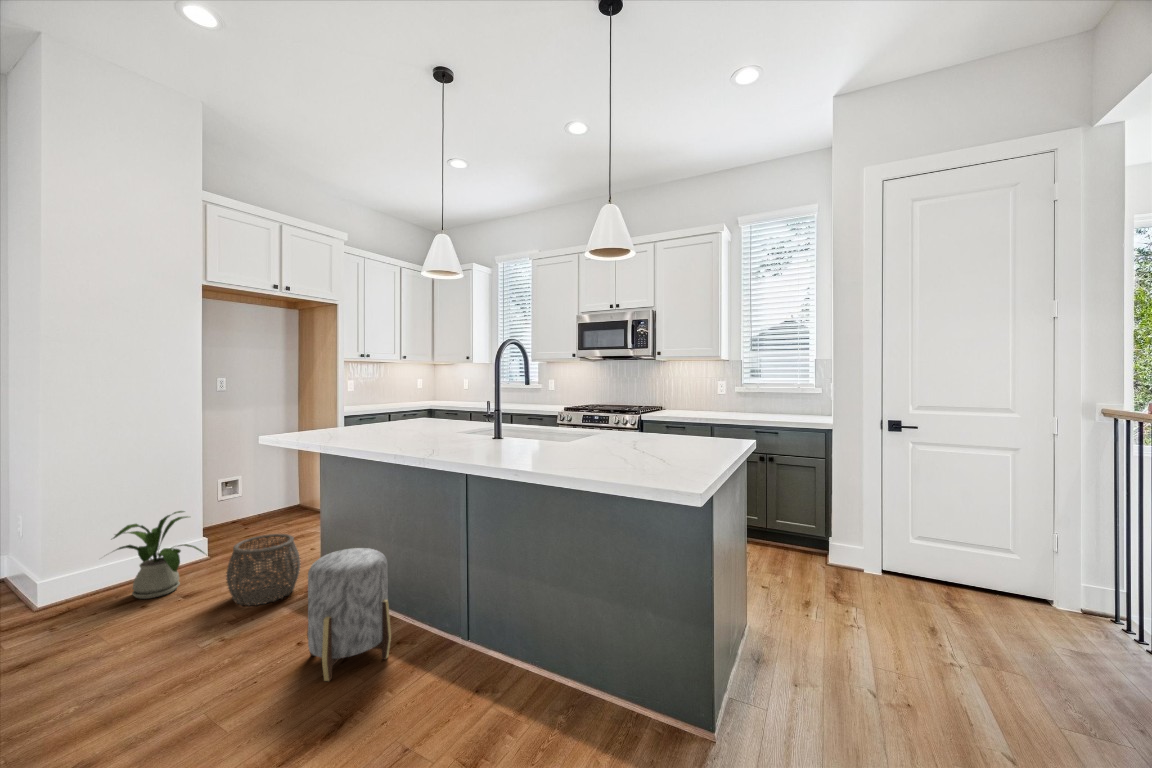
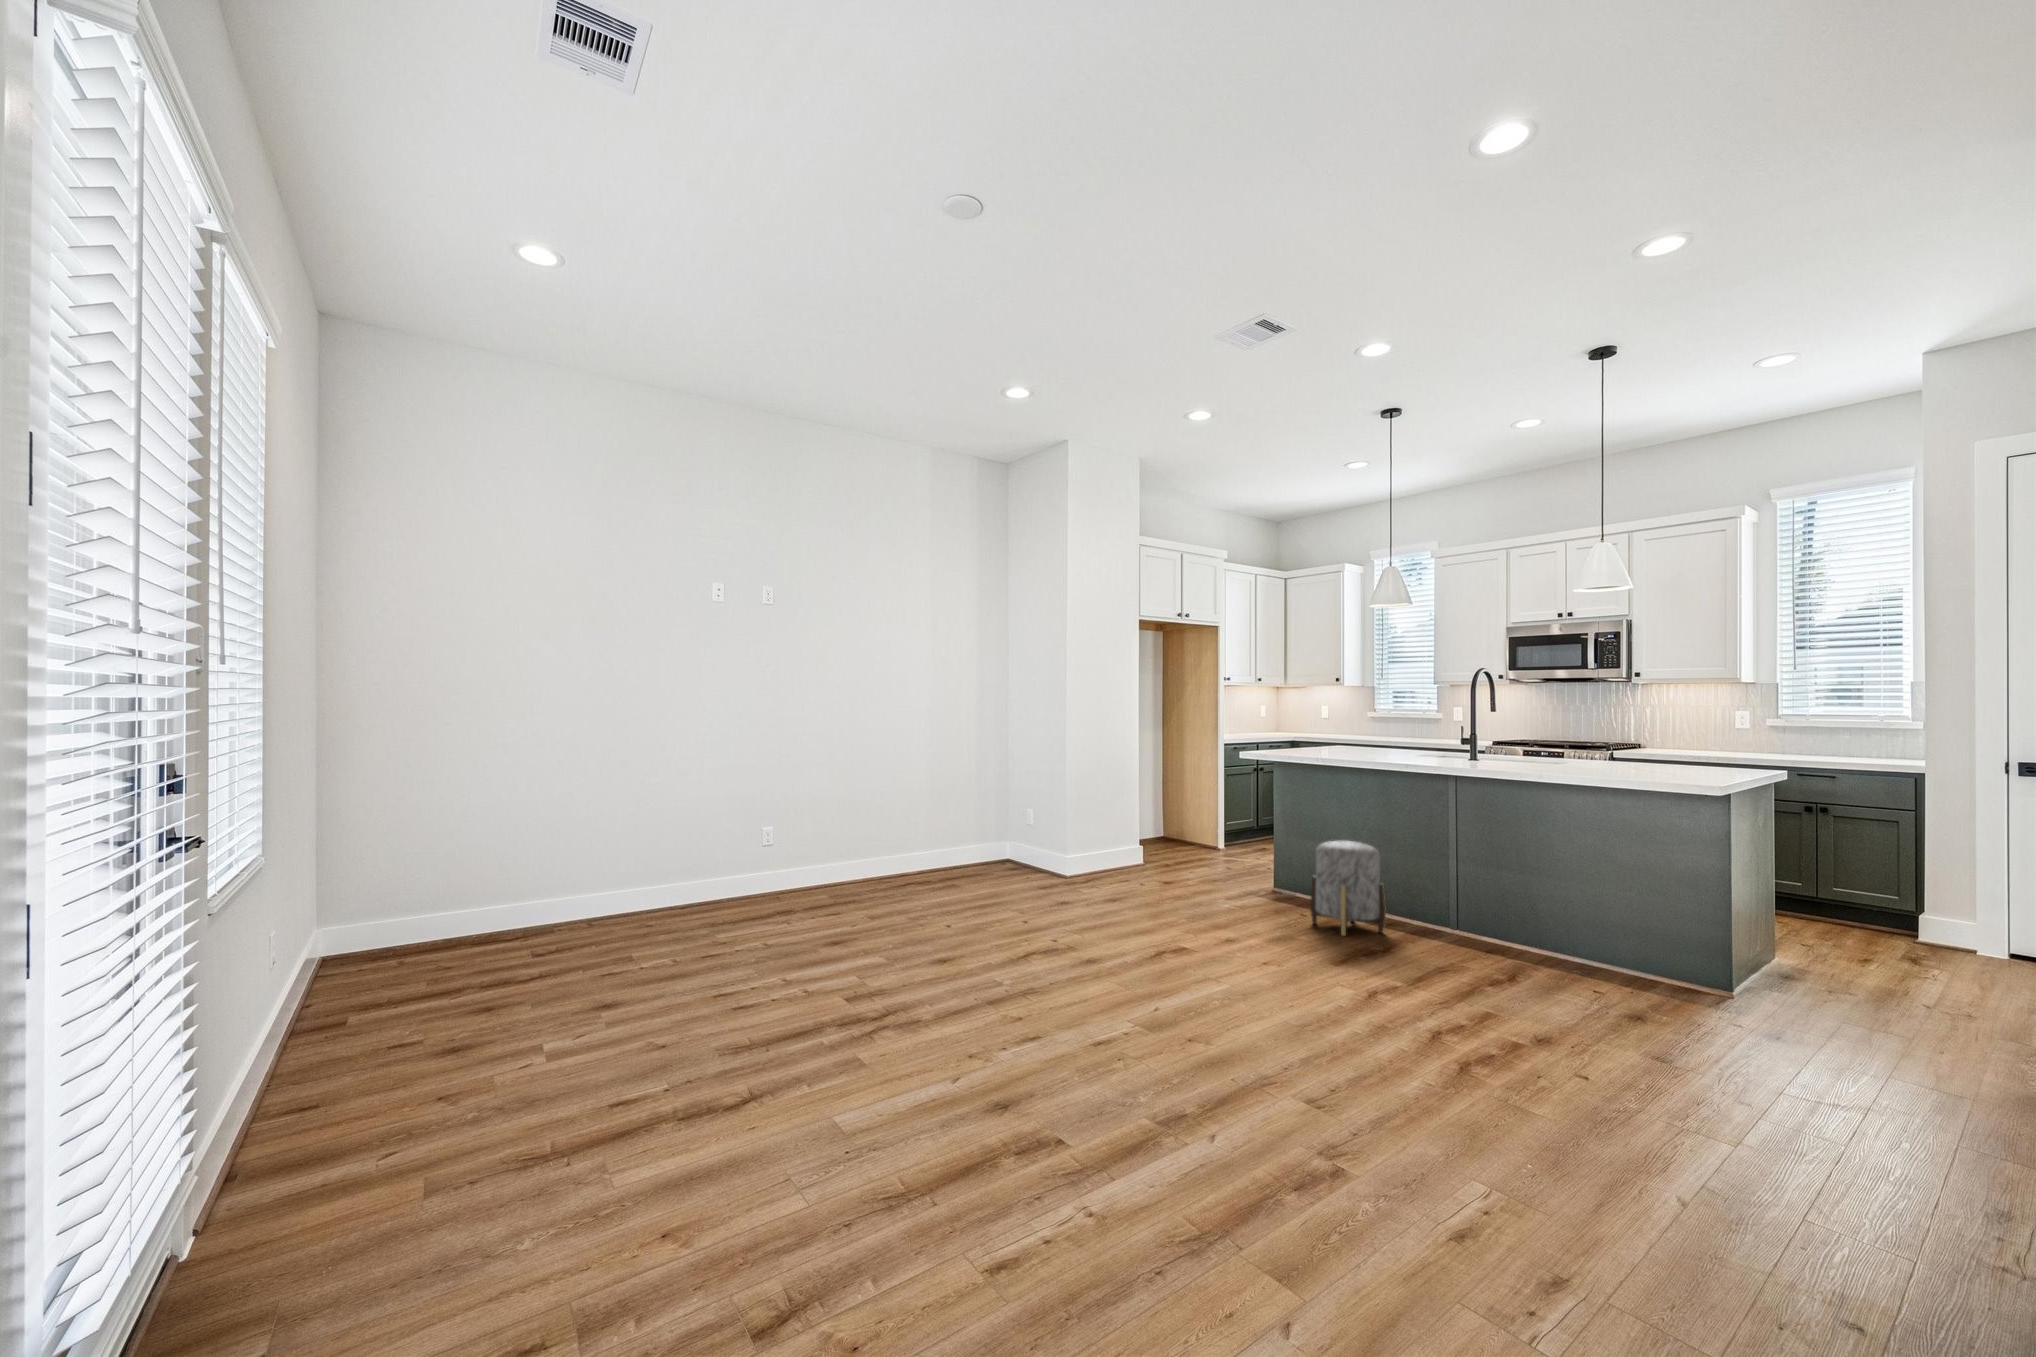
house plant: present [113,511,204,599] -> none [1087,812,1164,883]
woven basket: present [226,534,301,606] -> none [1195,840,1253,896]

